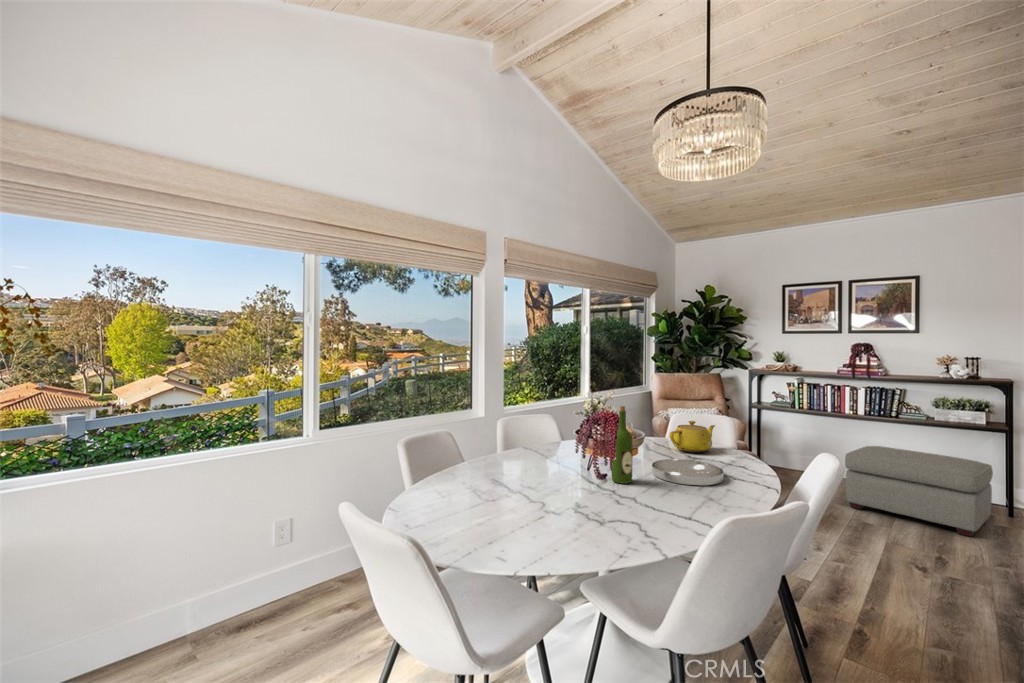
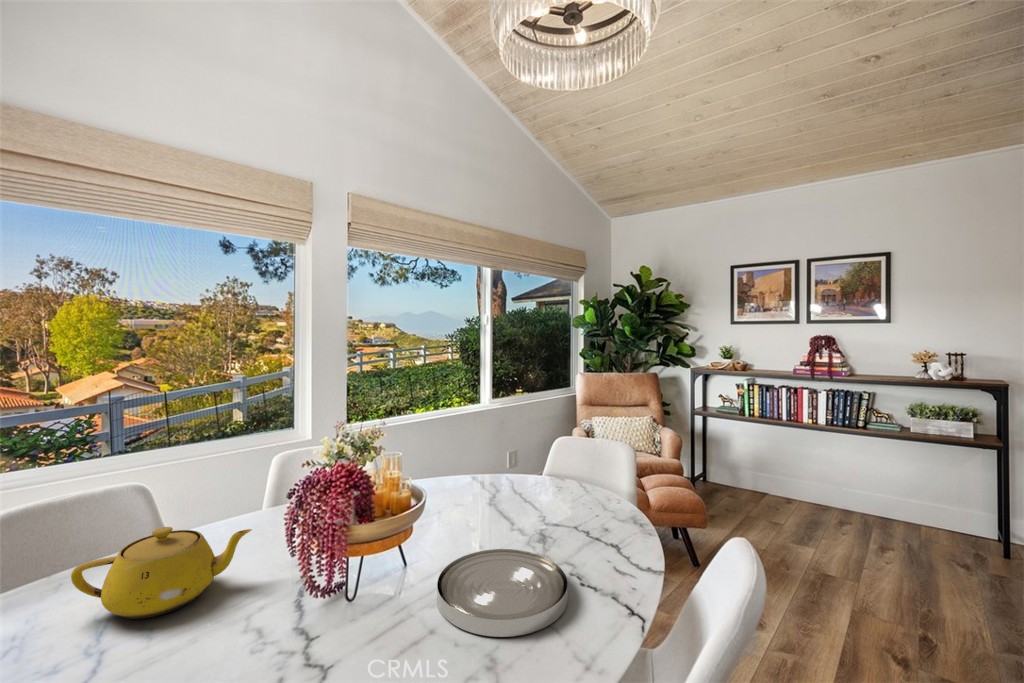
wine bottle: present [612,406,633,484] -> none [331,468,374,636]
teapot: present [670,421,715,453] -> present [71,527,252,619]
ottoman: present [845,446,993,537] -> none [802,464,987,595]

